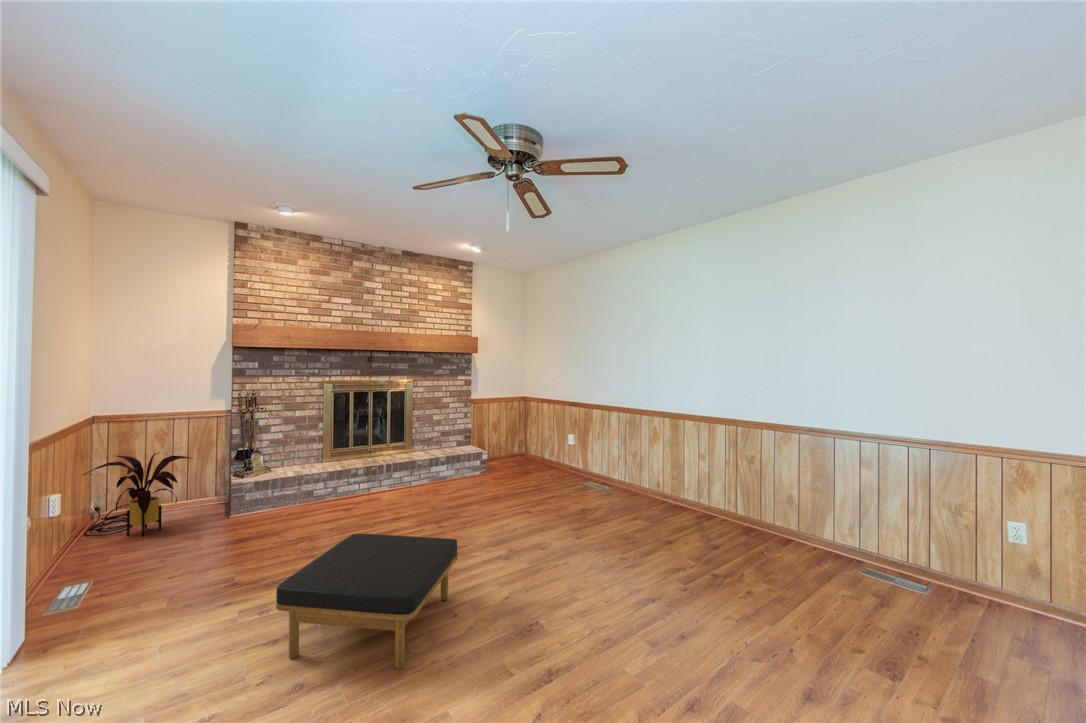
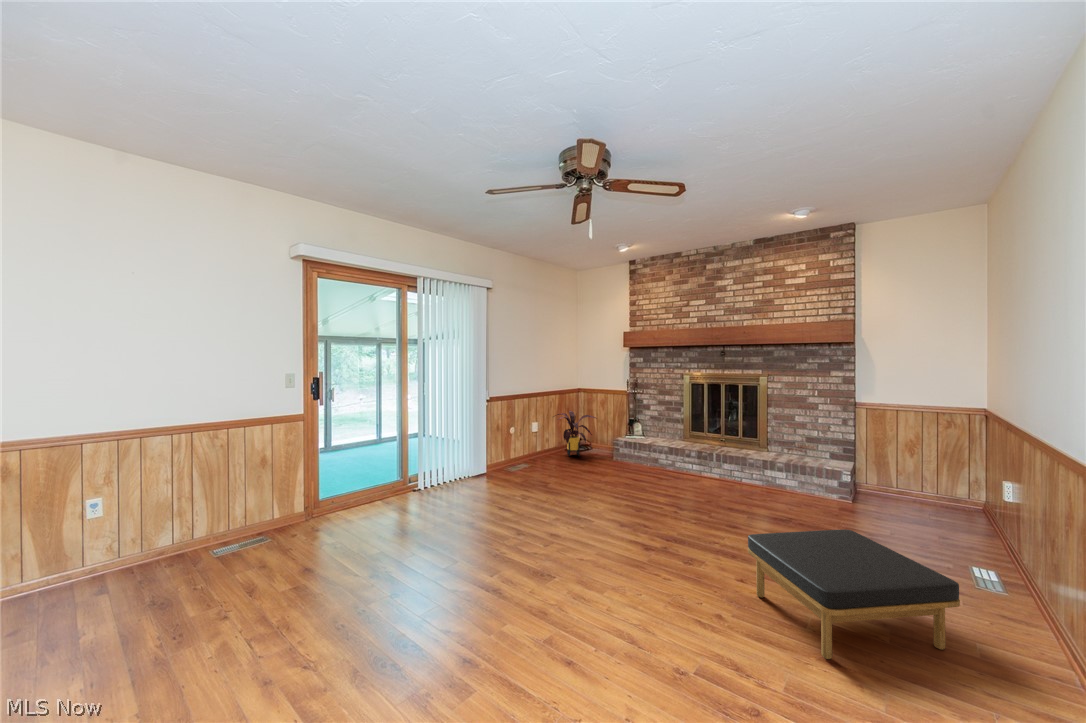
ottoman: present [276,534,458,669] -> present [748,529,960,659]

